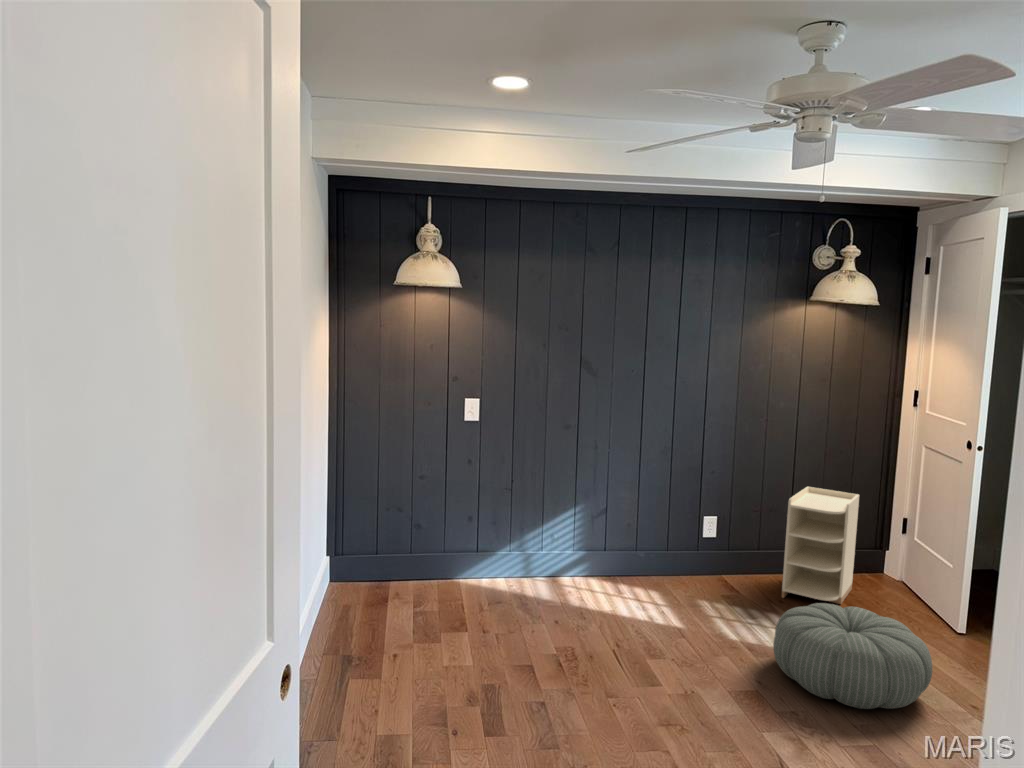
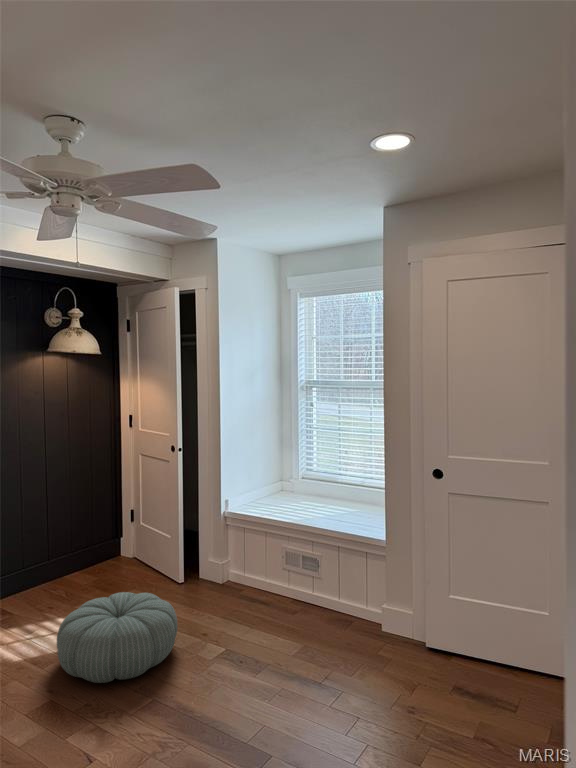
nightstand: present [782,487,859,604] -> none [48,500,102,603]

